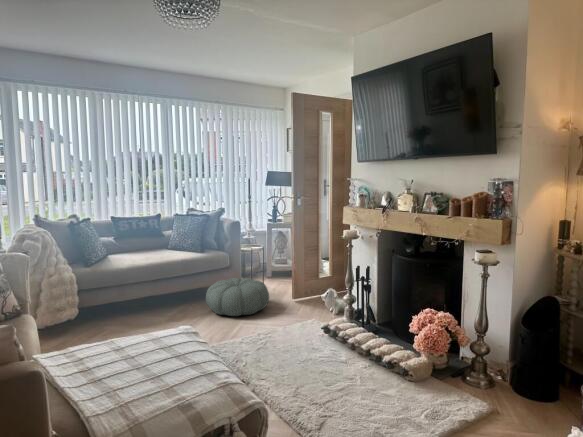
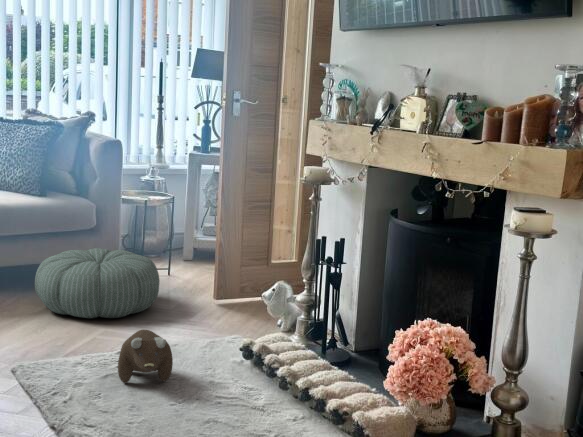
plush toy: none [267,324,295,353] -> present [118,330,173,383]

